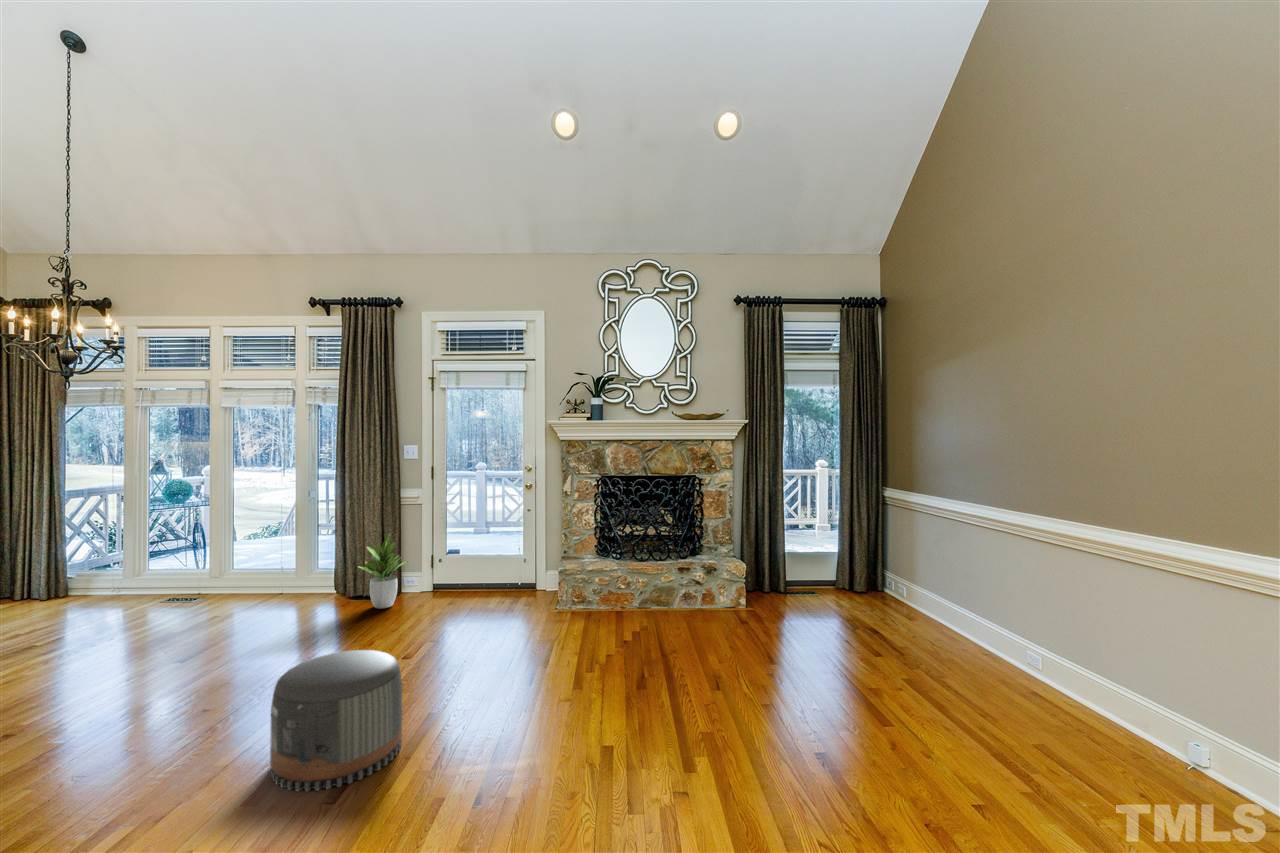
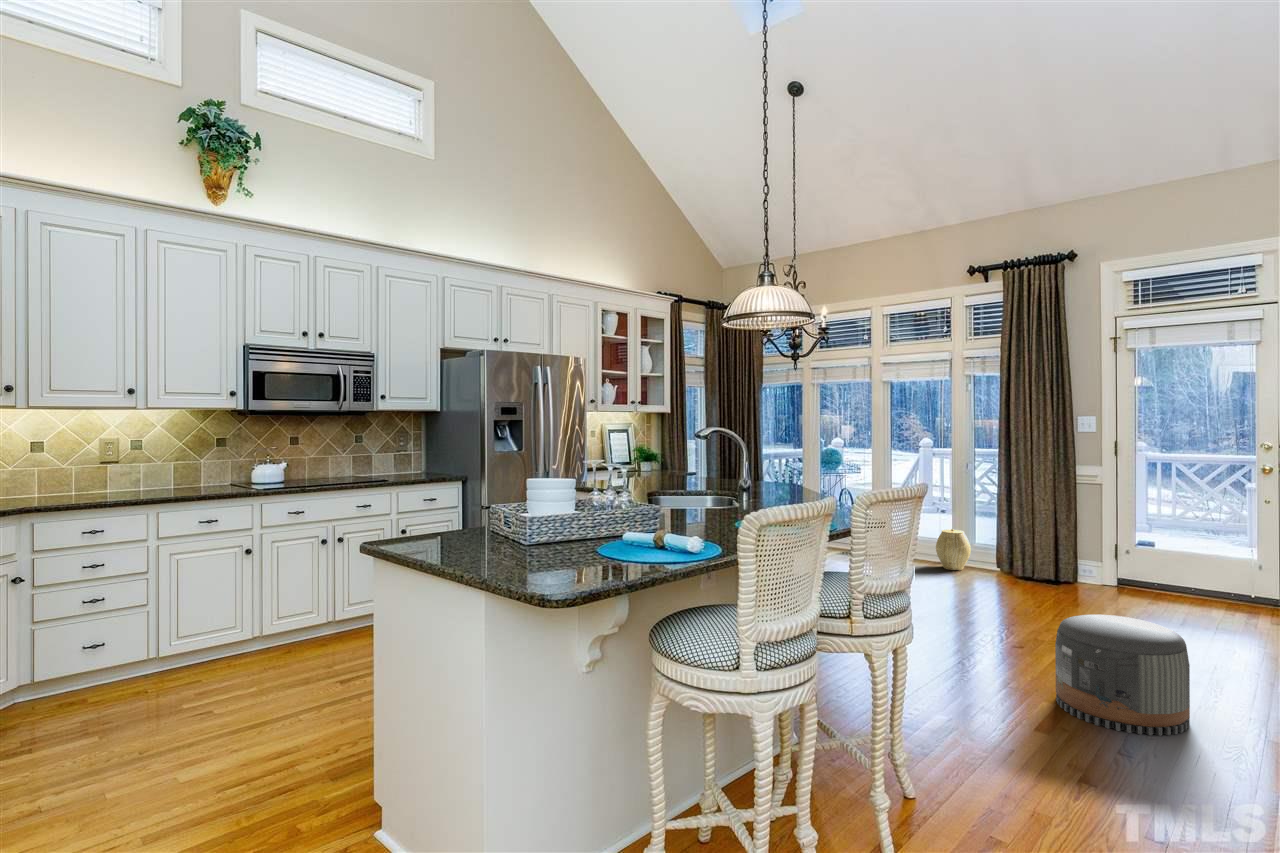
potted plant: present [358,534,408,609] -> none [1032,513,1091,593]
woven basket: none [271,559,309,601] -> present [936,529,971,570]

